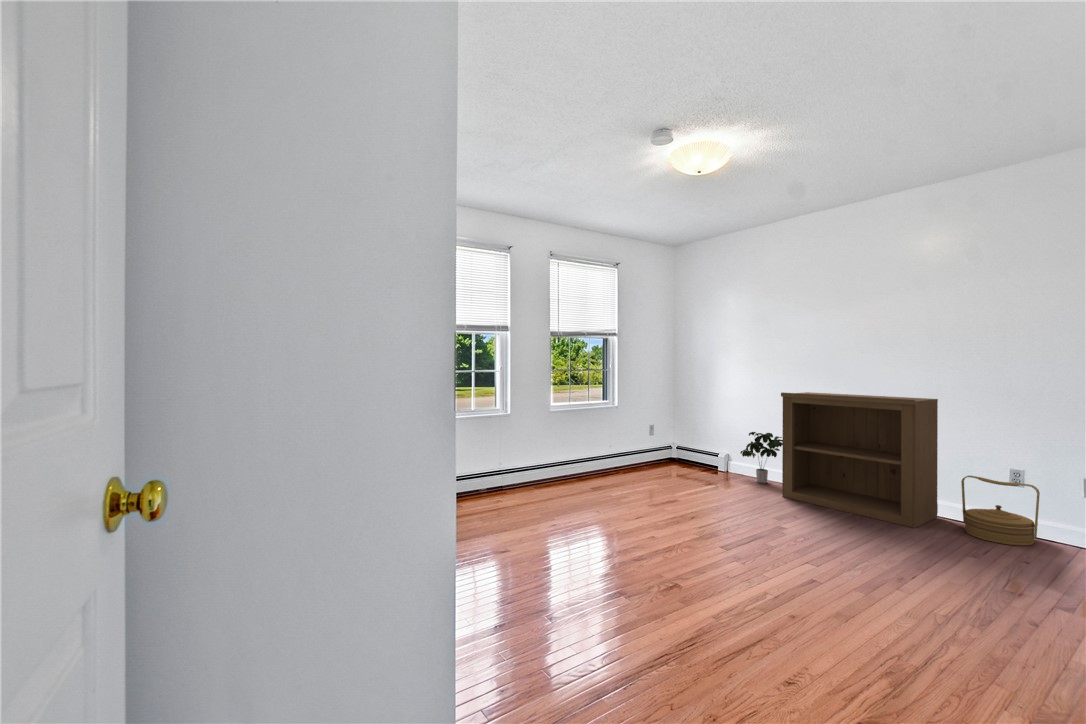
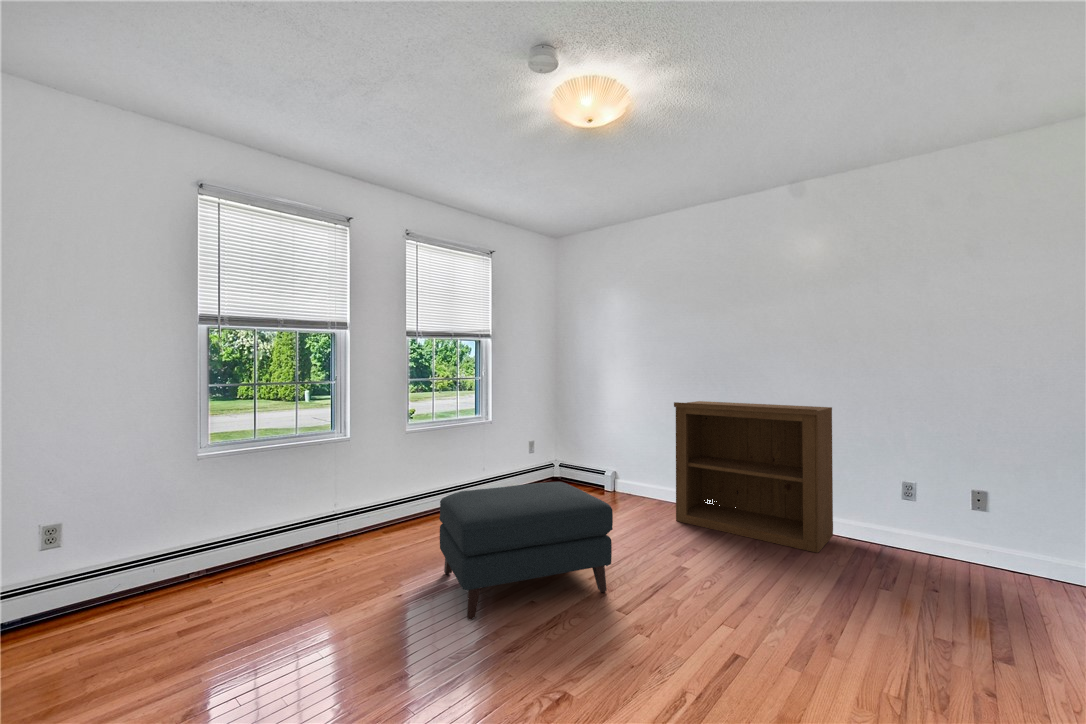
potted plant: present [740,432,783,483] -> none [628,446,677,504]
ottoman: none [582,453,718,542] -> present [439,482,613,620]
woven basket: present [961,476,1040,546] -> none [860,491,937,567]

